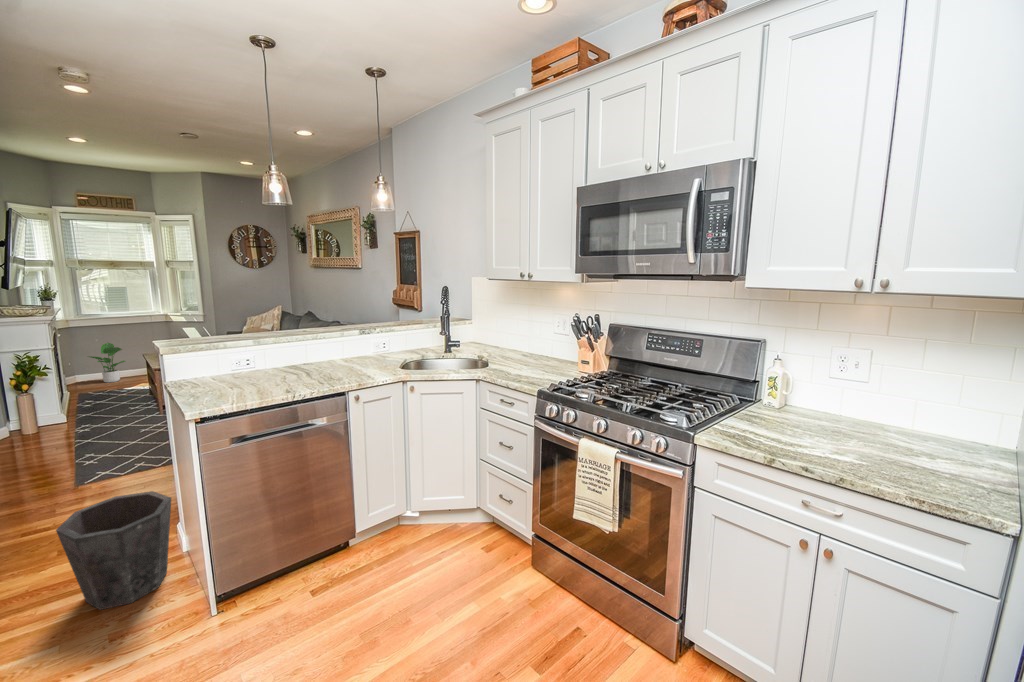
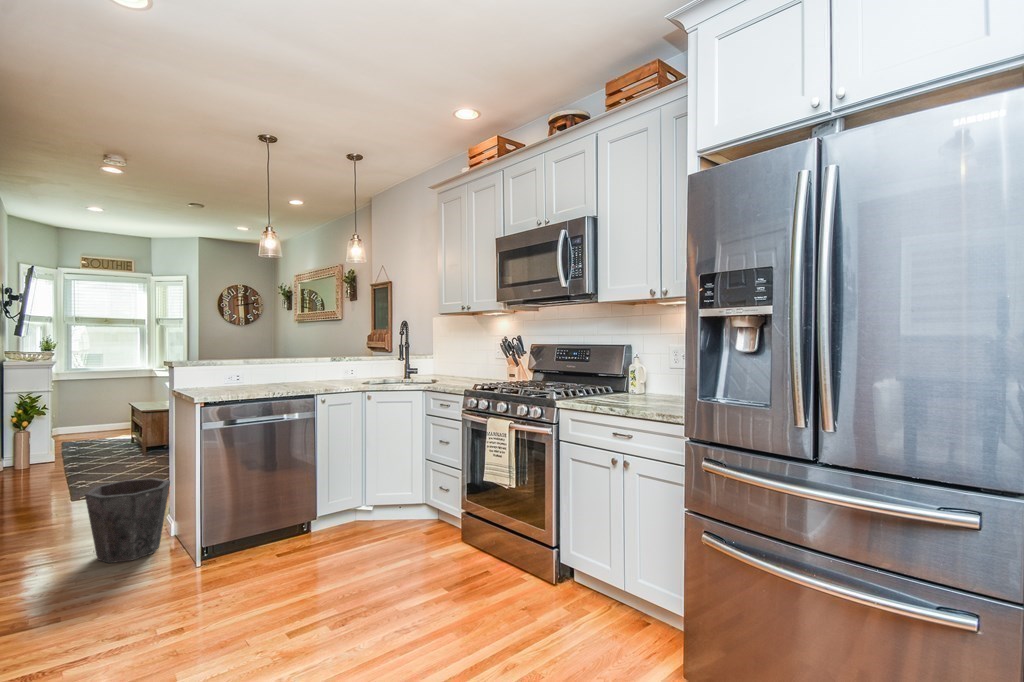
potted plant: present [89,343,125,383] -> none [71,396,107,435]

